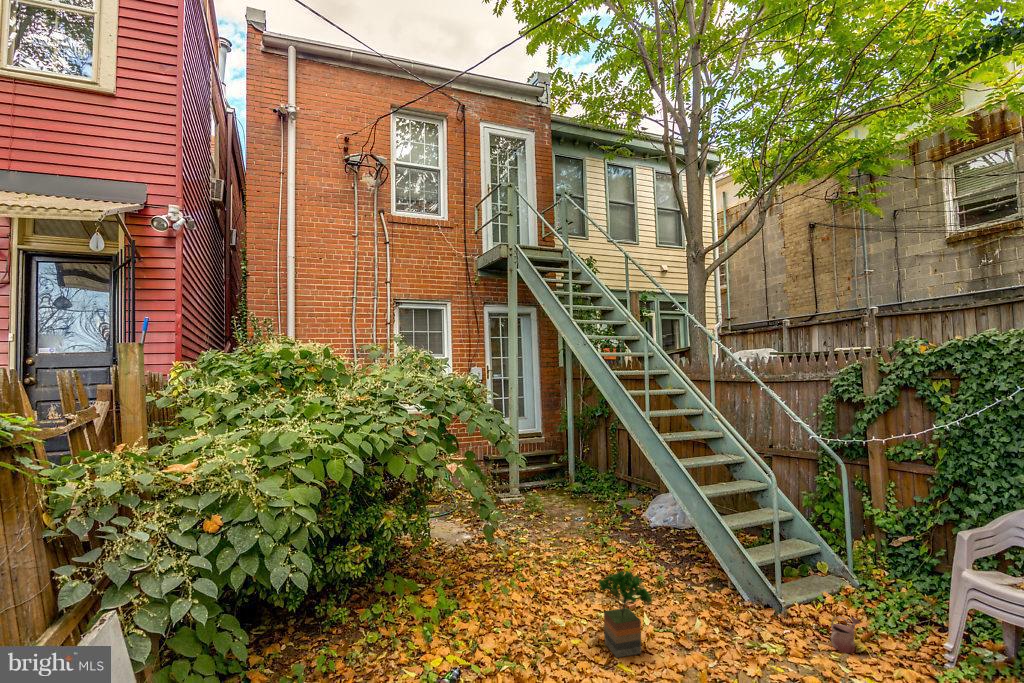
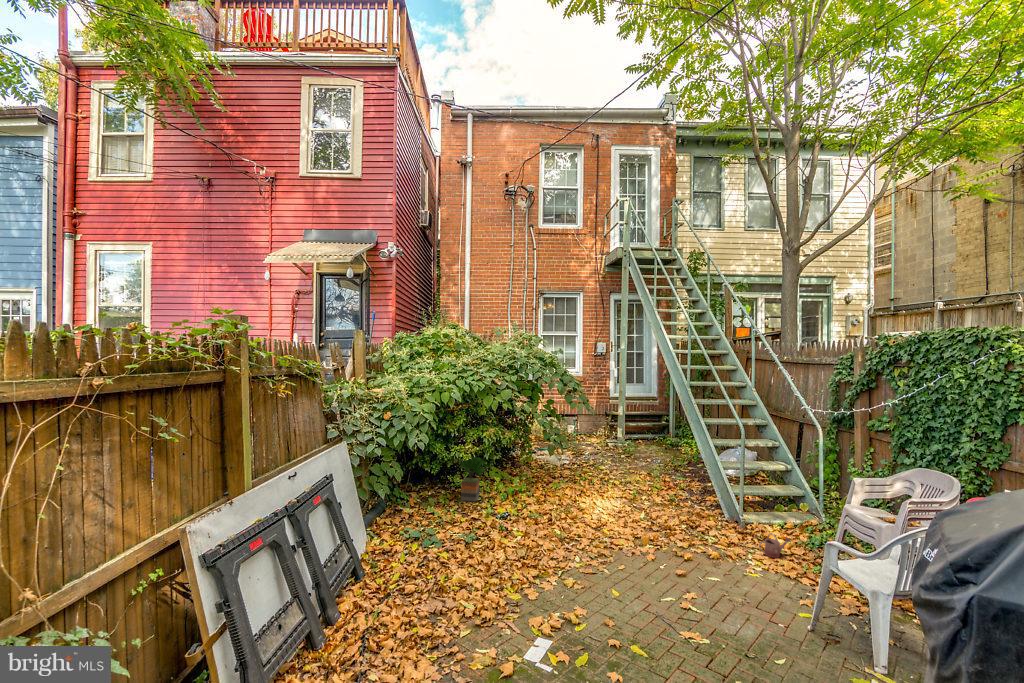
potted tree: present [599,570,652,658] -> present [459,457,485,501]

